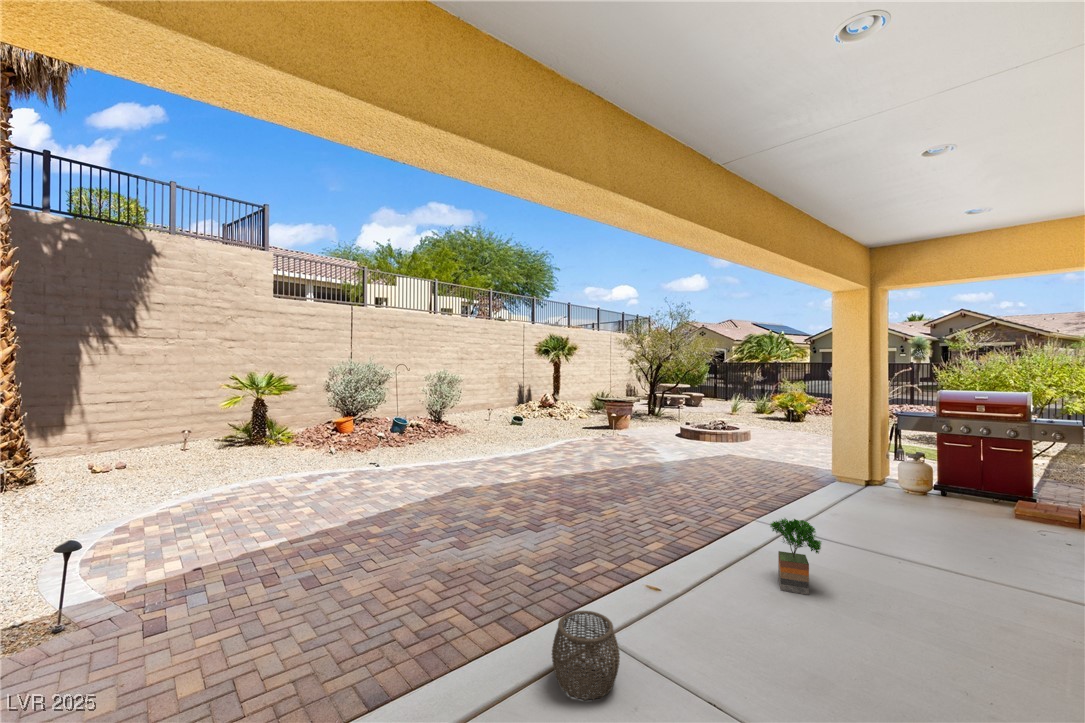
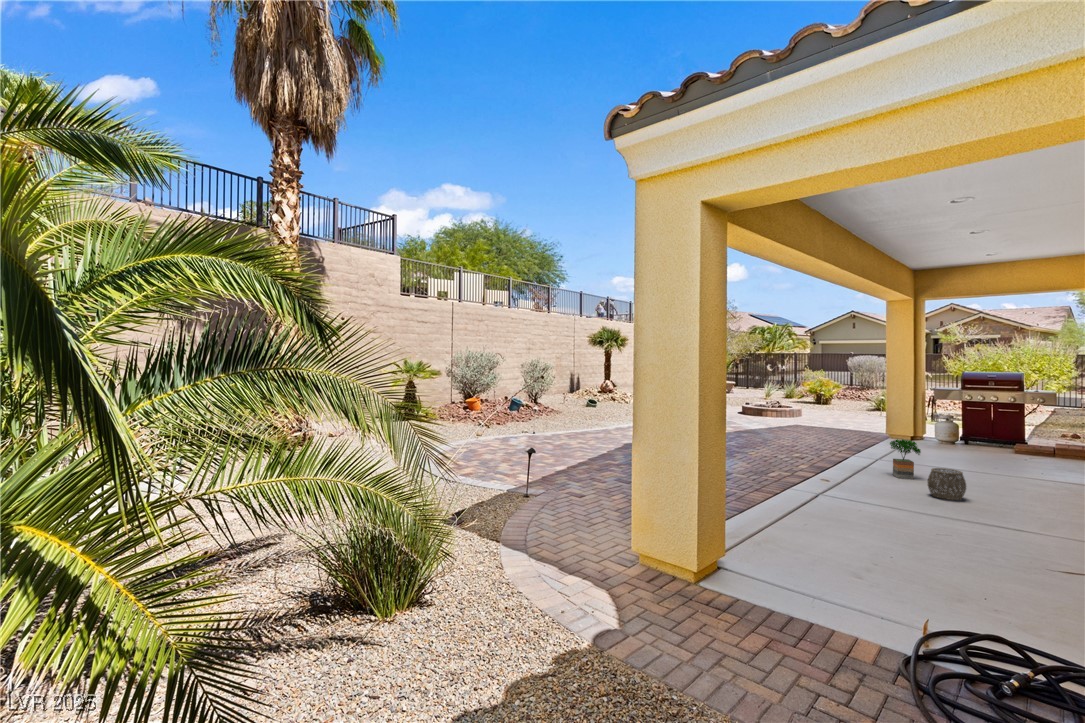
woven basket: present [552,611,620,700] -> present [928,468,966,500]

